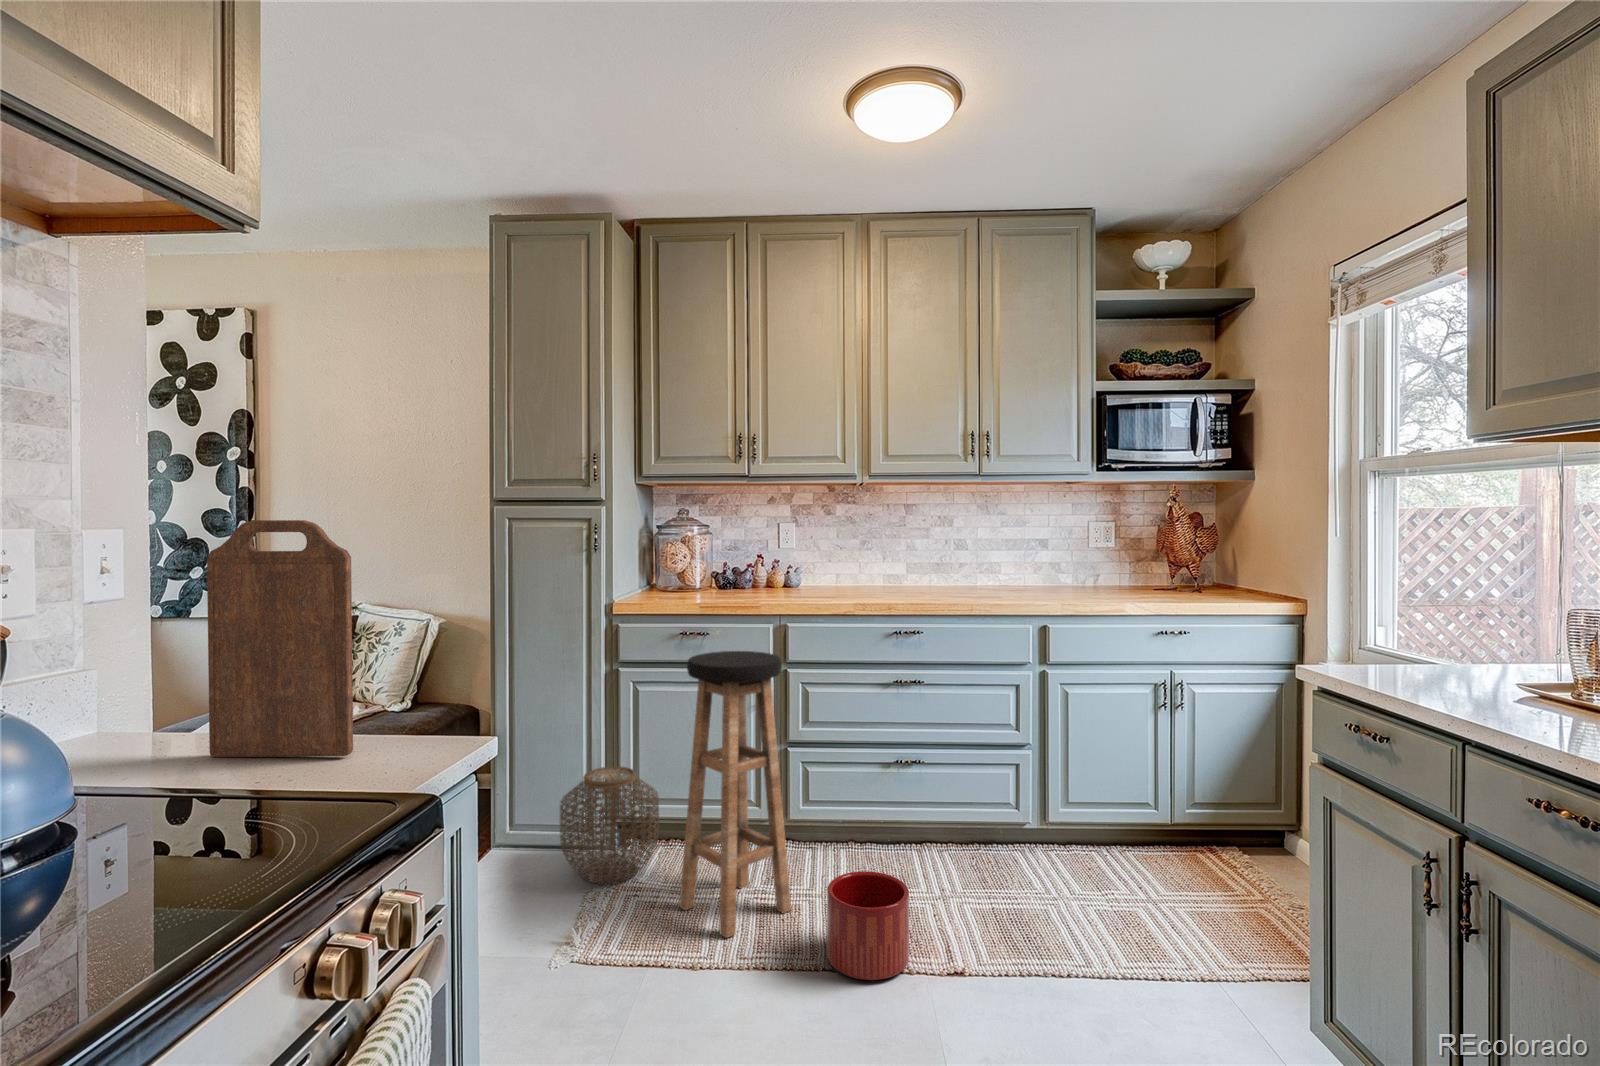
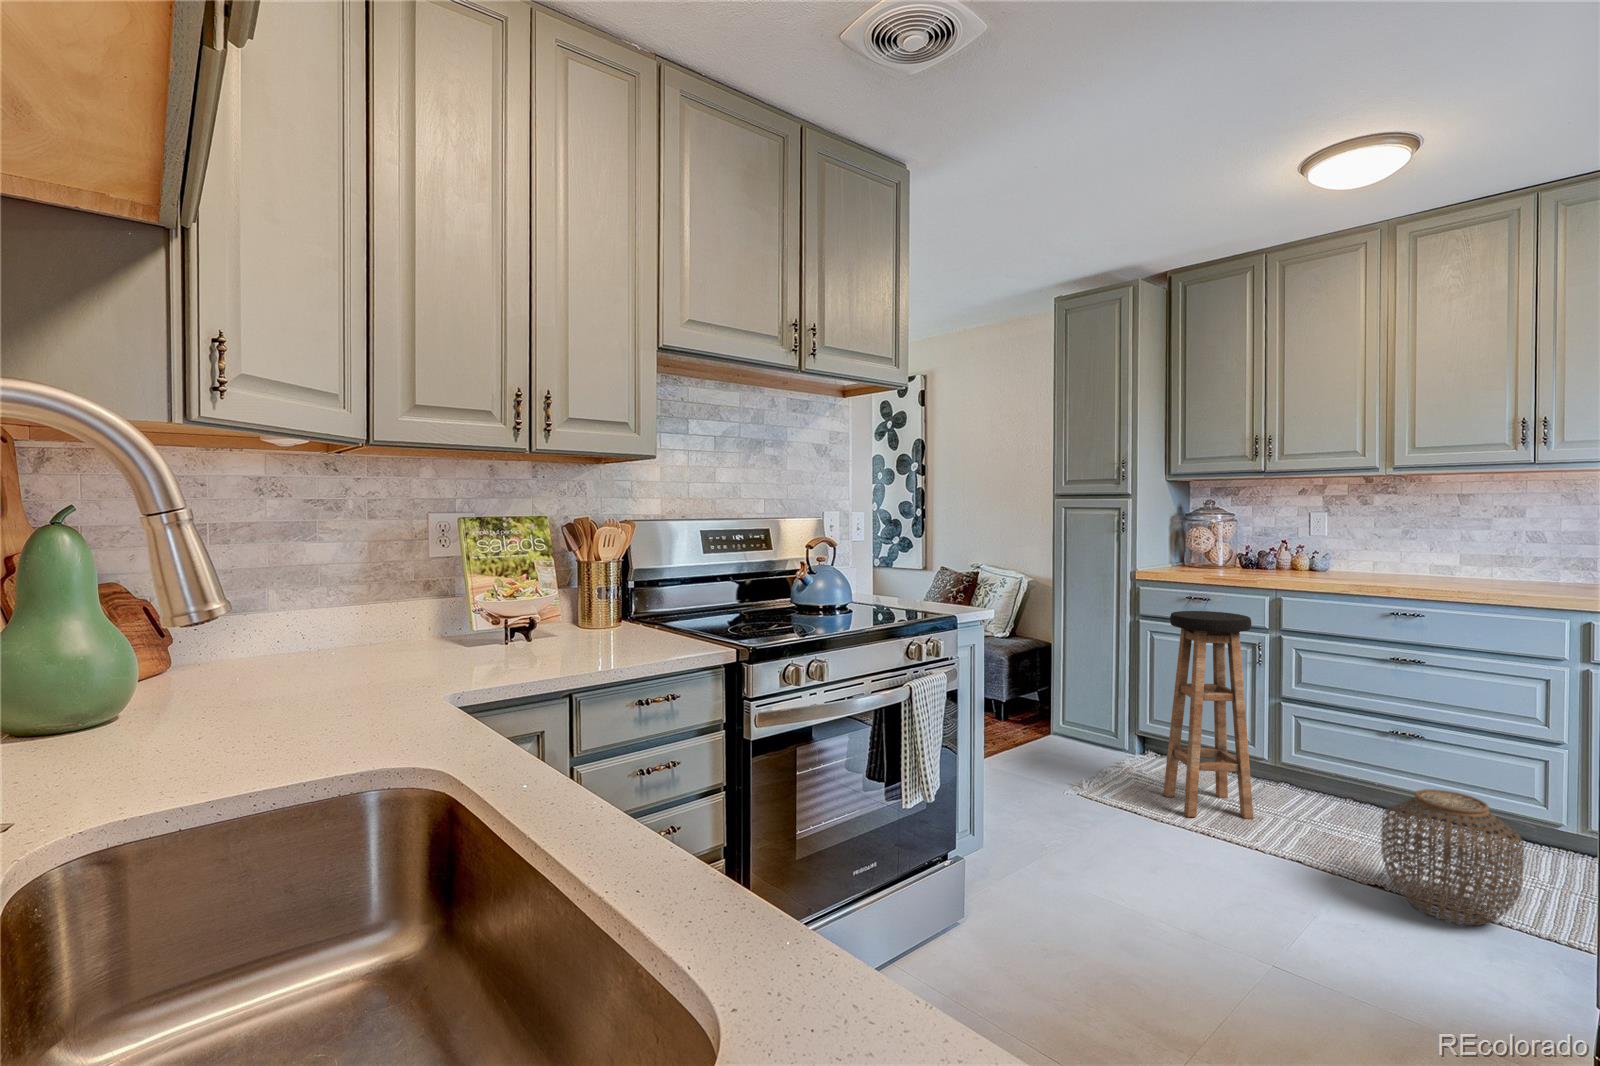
cutting board: present [207,520,353,757] -> none [879,510,928,613]
woven basket: present [560,766,659,884] -> present [1381,789,1524,925]
planter: present [827,871,909,980] -> none [1260,791,1337,871]

